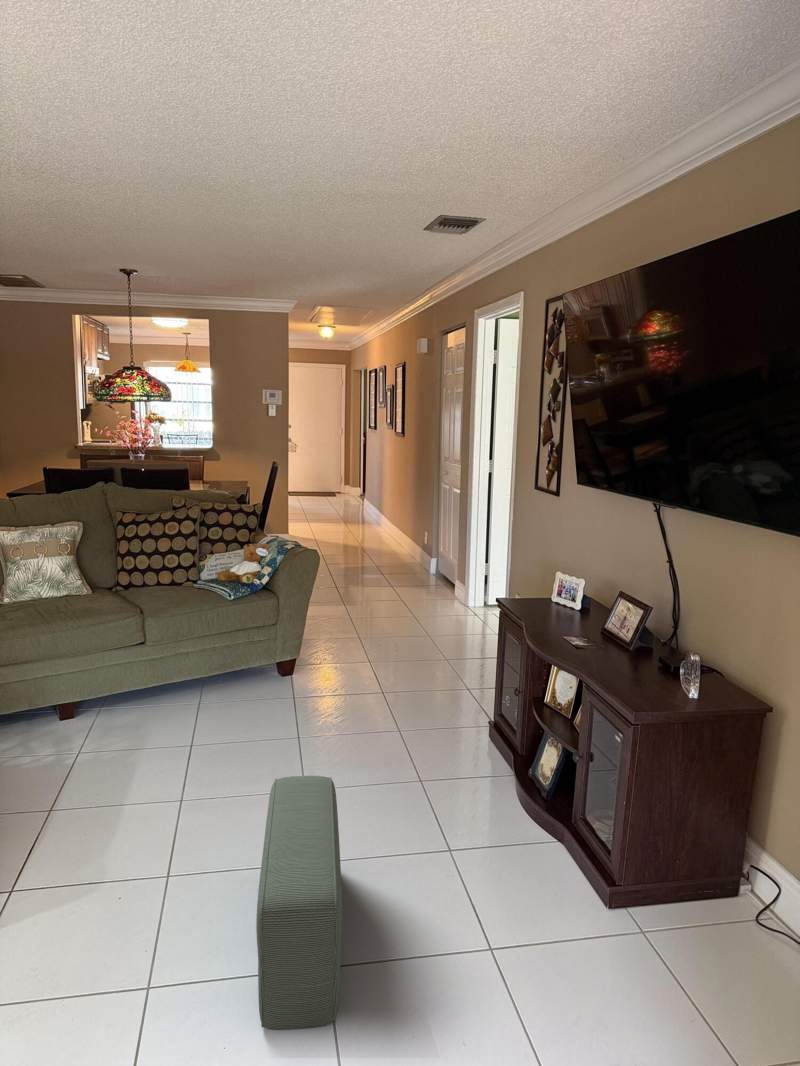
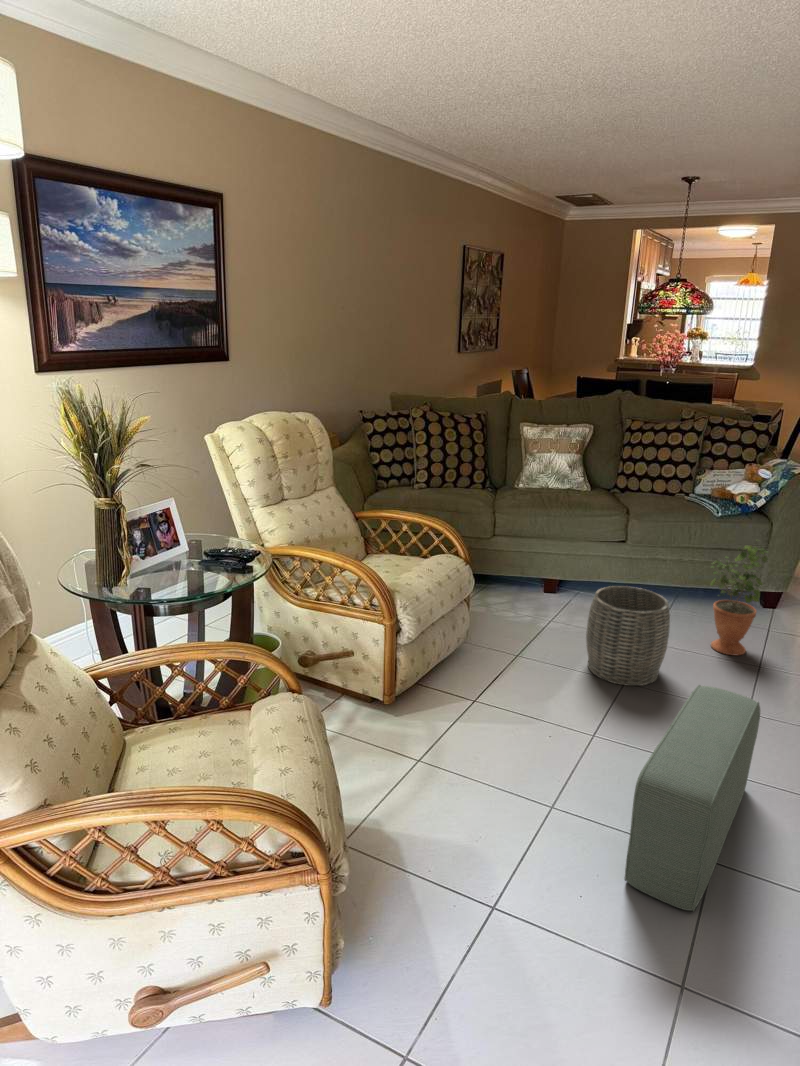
potted plant: none [239,617,289,734] -> present [711,546,768,655]
woven basket: none [131,691,219,803] -> present [586,586,670,686]

